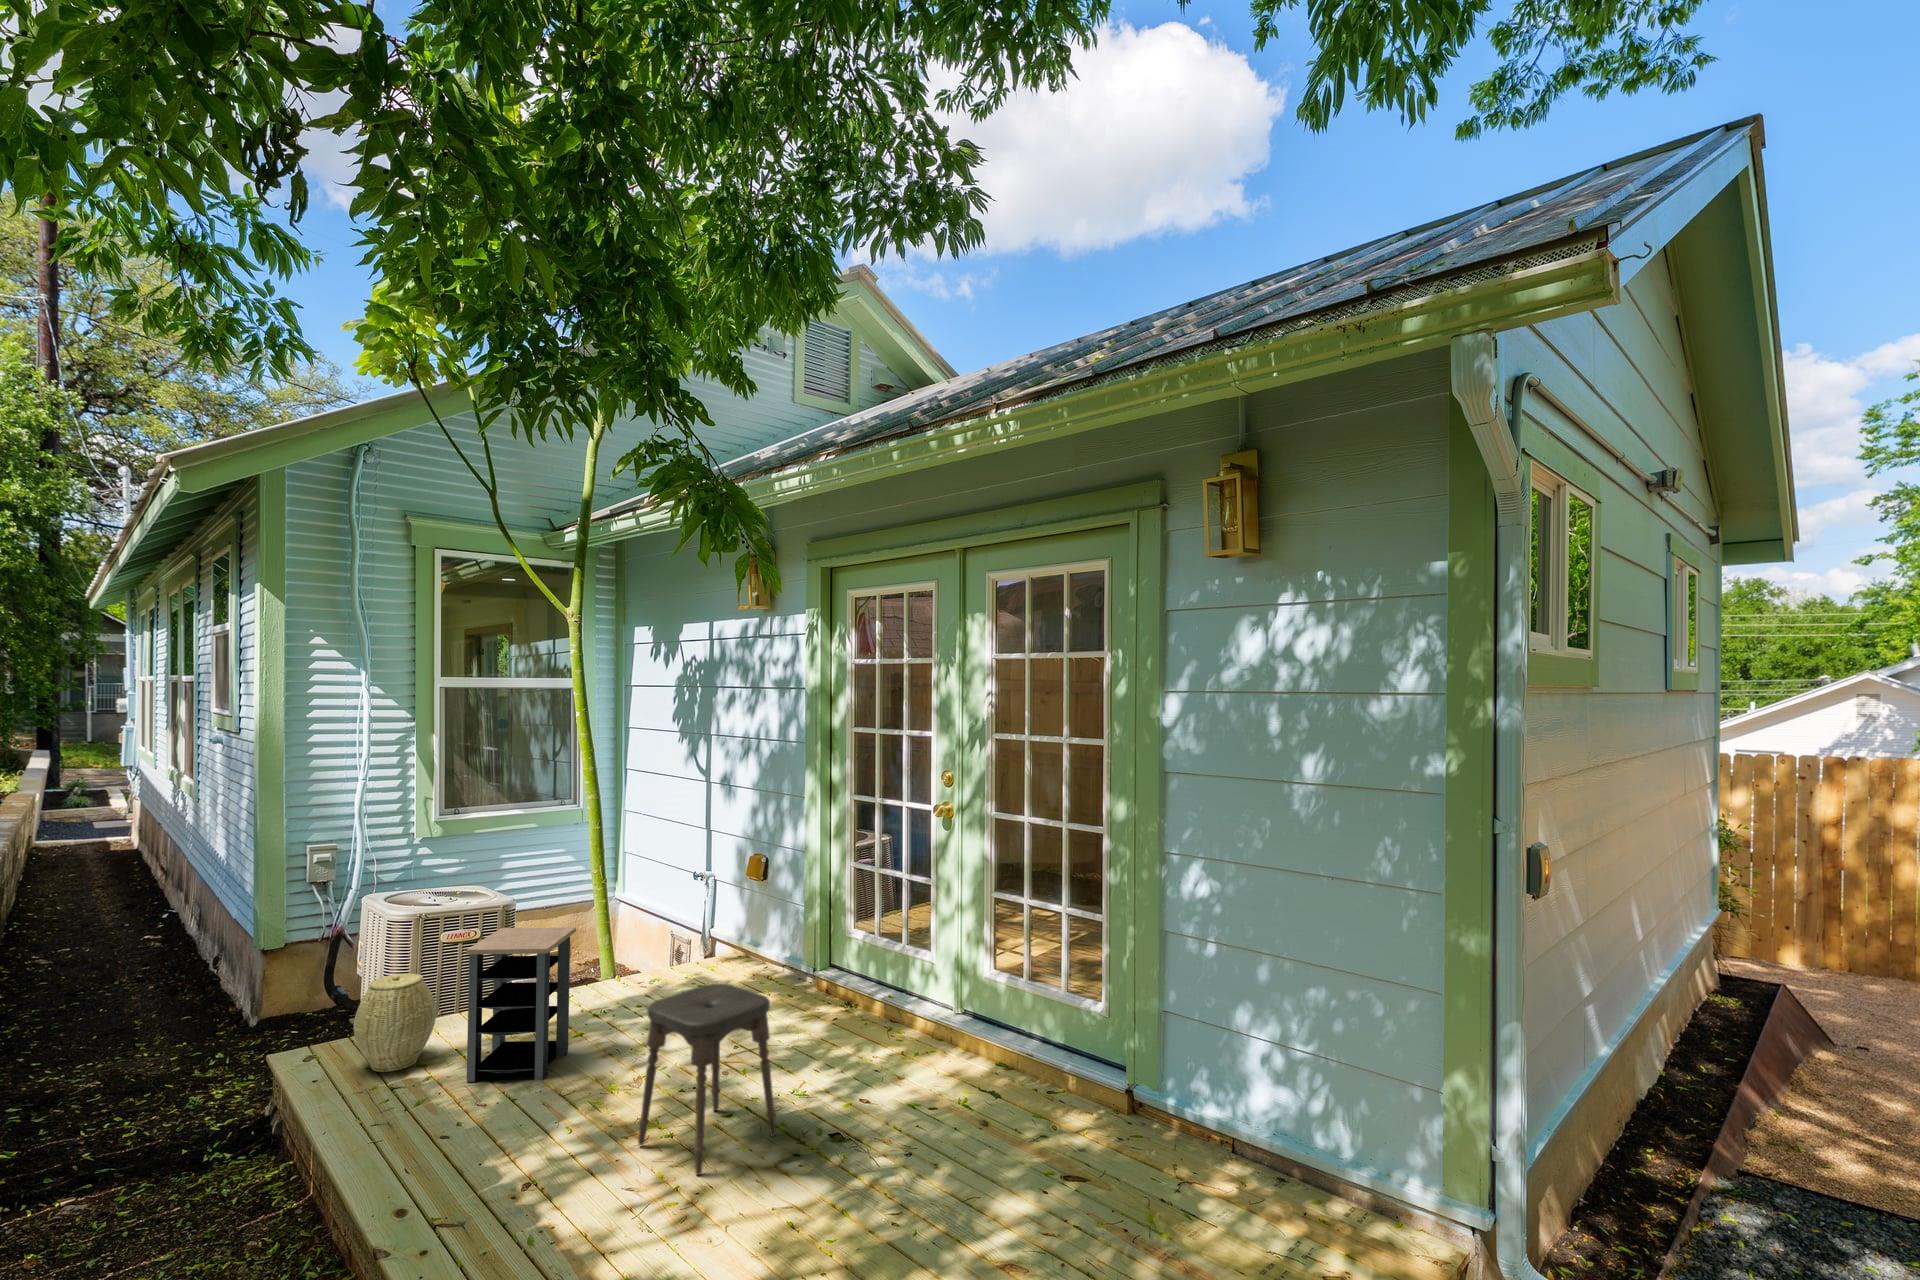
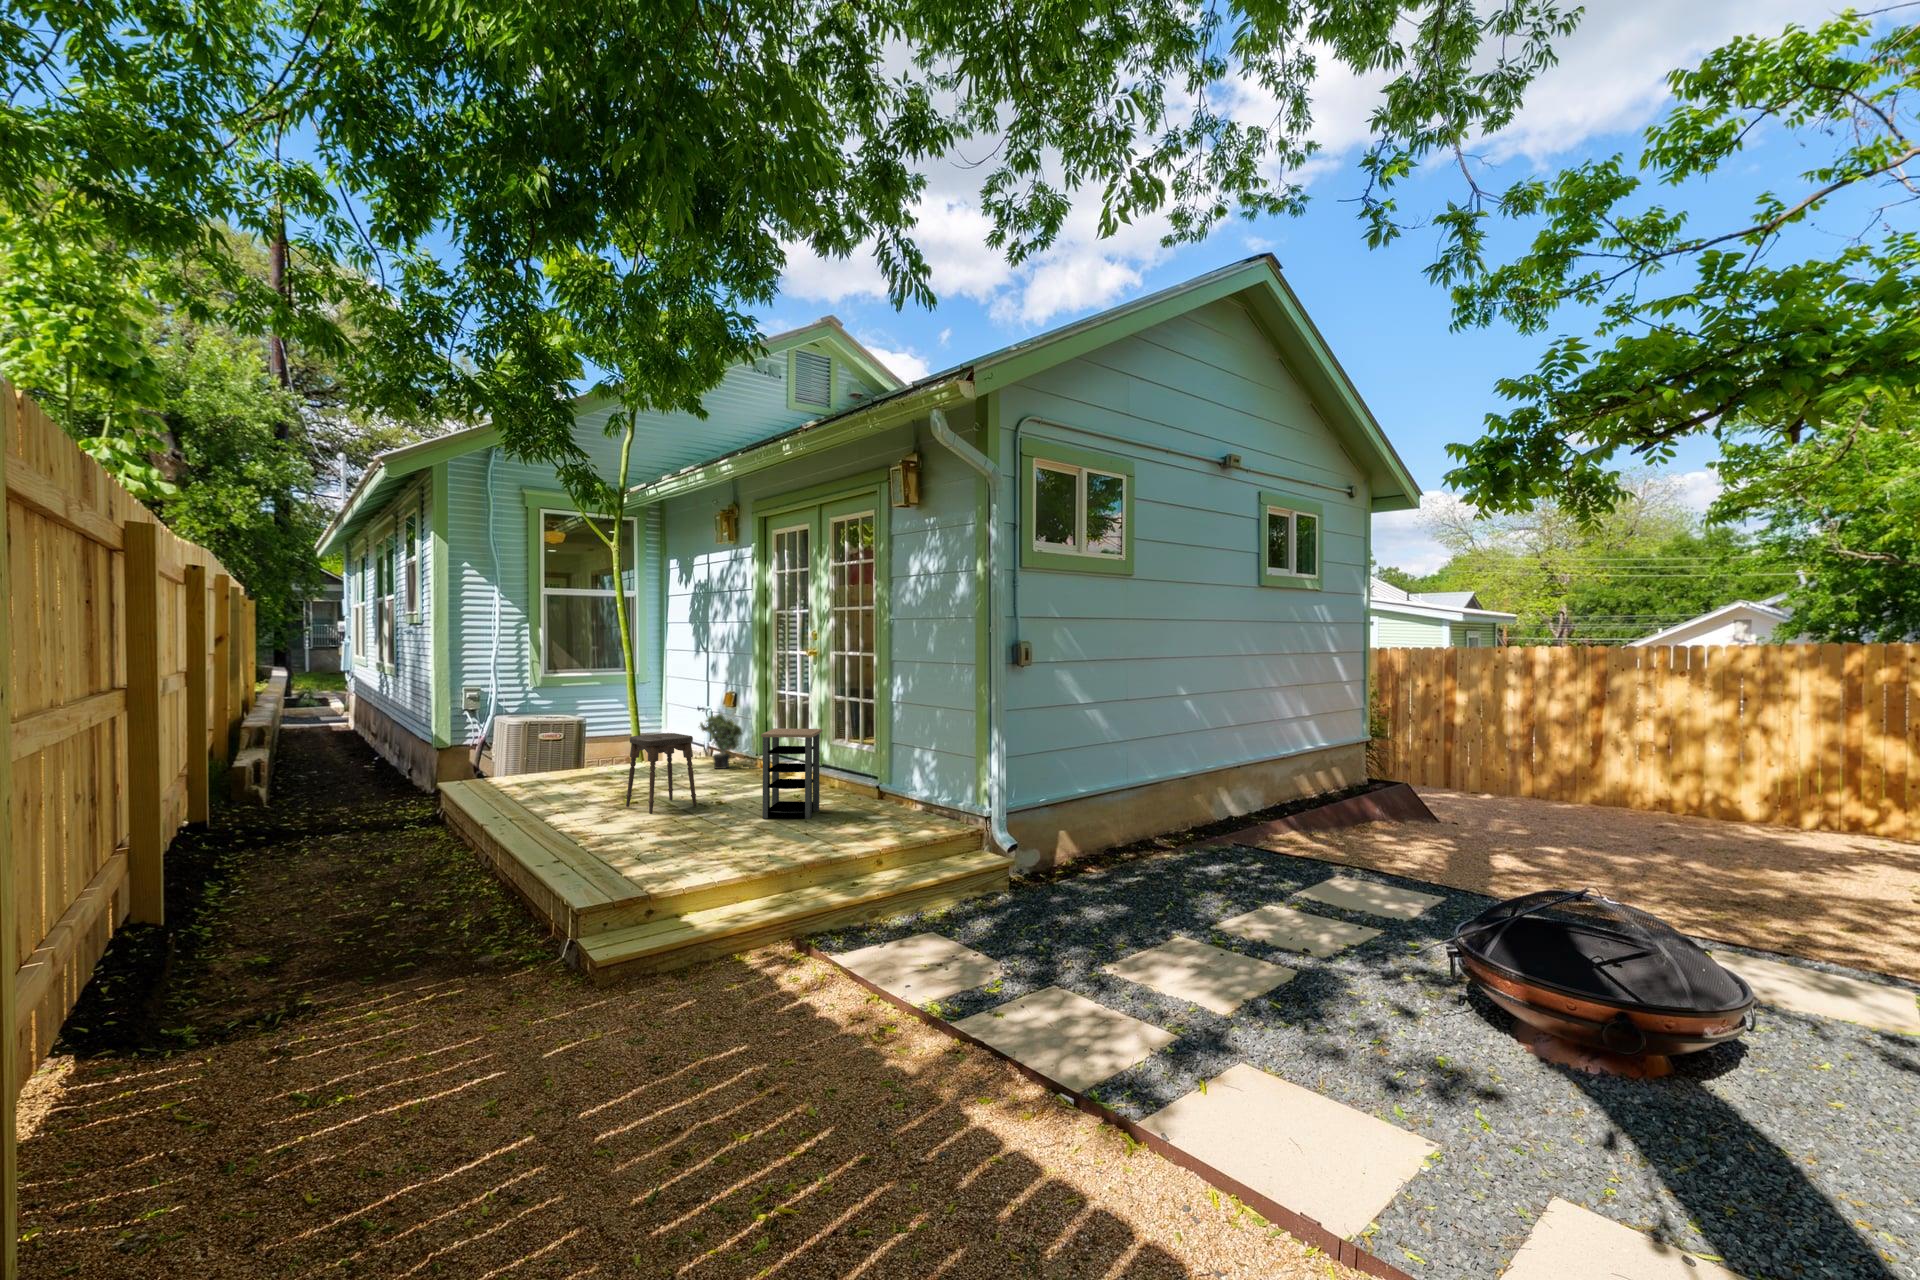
potted plant: none [718,891,792,986] -> present [700,714,742,769]
side table: present [466,927,576,1082] -> present [761,728,823,819]
woven basket: present [354,973,436,1072] -> none [491,740,534,790]

